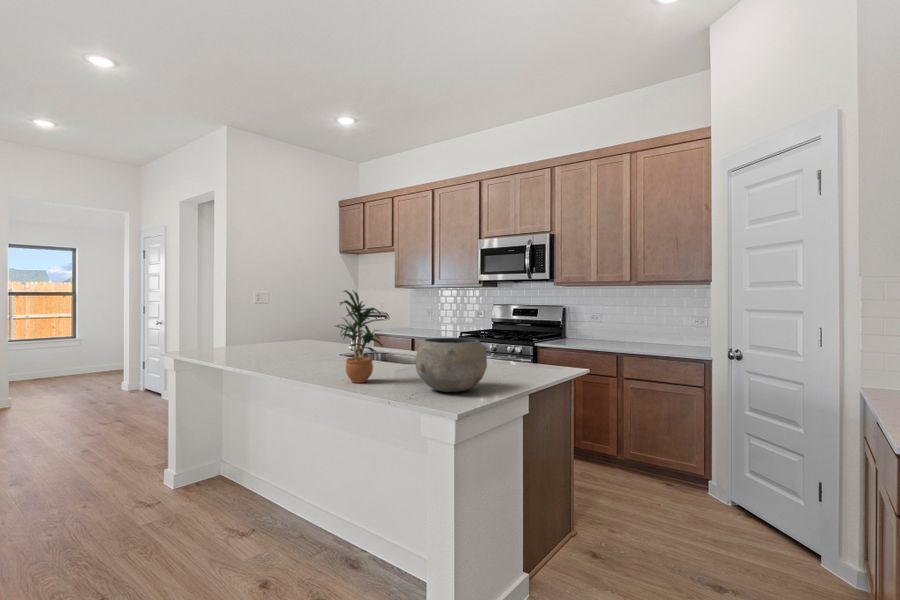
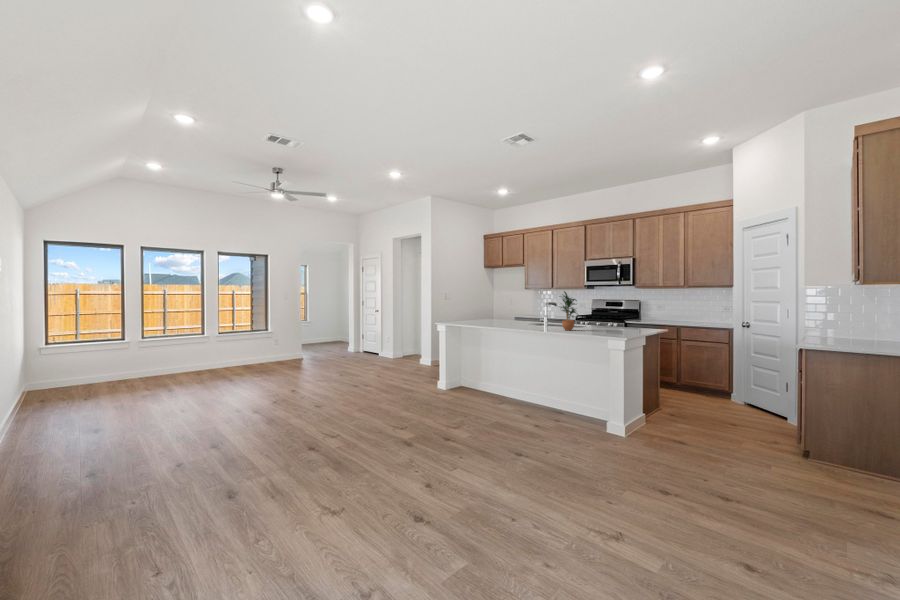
ceramic bowl: present [415,338,487,392] -> none [598,312,630,333]

